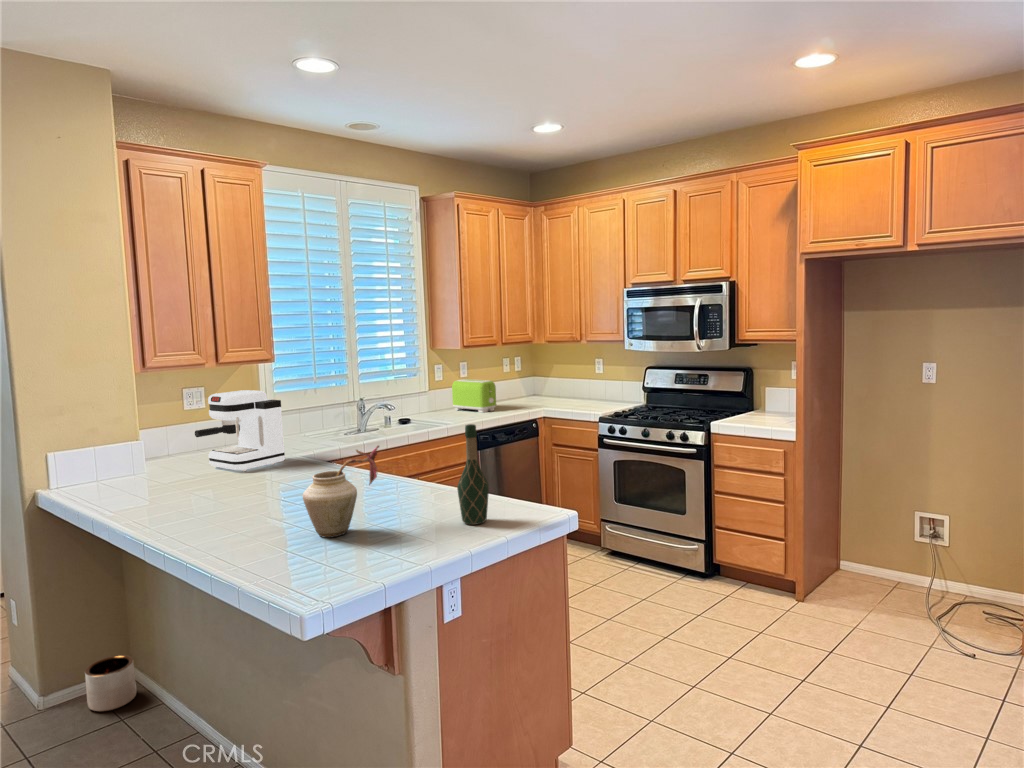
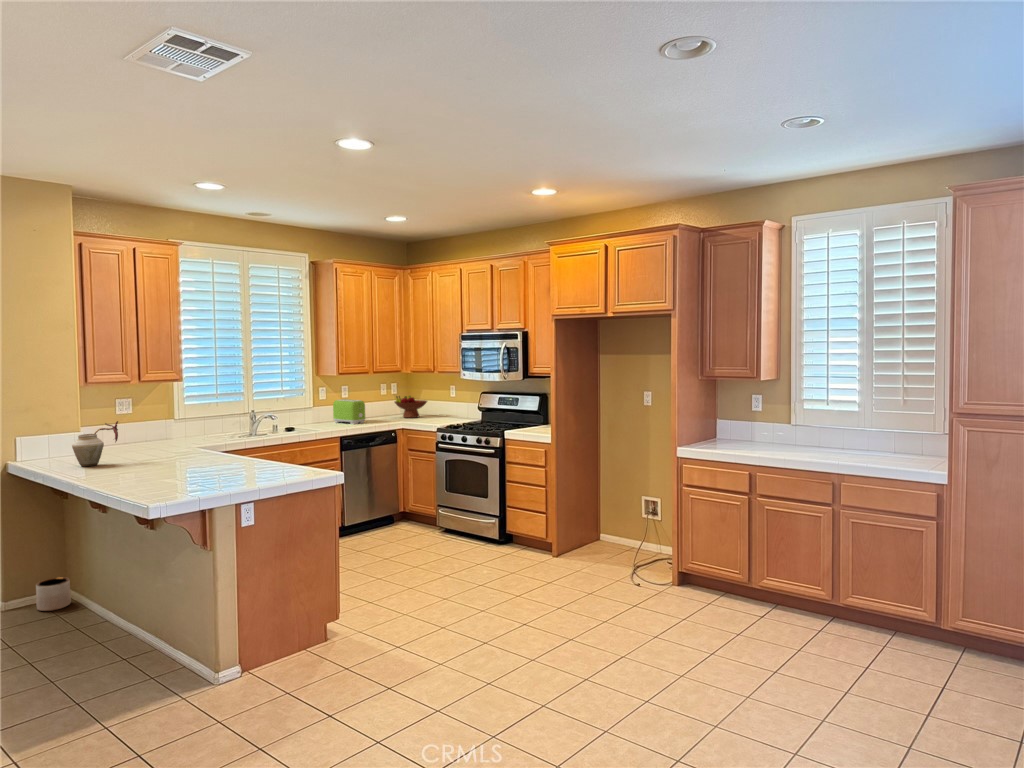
fruit bowl: none [523,372,566,401] -> present [395,396,427,418]
coffee maker: present [195,390,285,471] -> none [119,400,183,454]
wine bottle: present [457,424,489,525] -> none [264,417,284,475]
vase: present [303,446,379,537] -> present [72,421,118,467]

